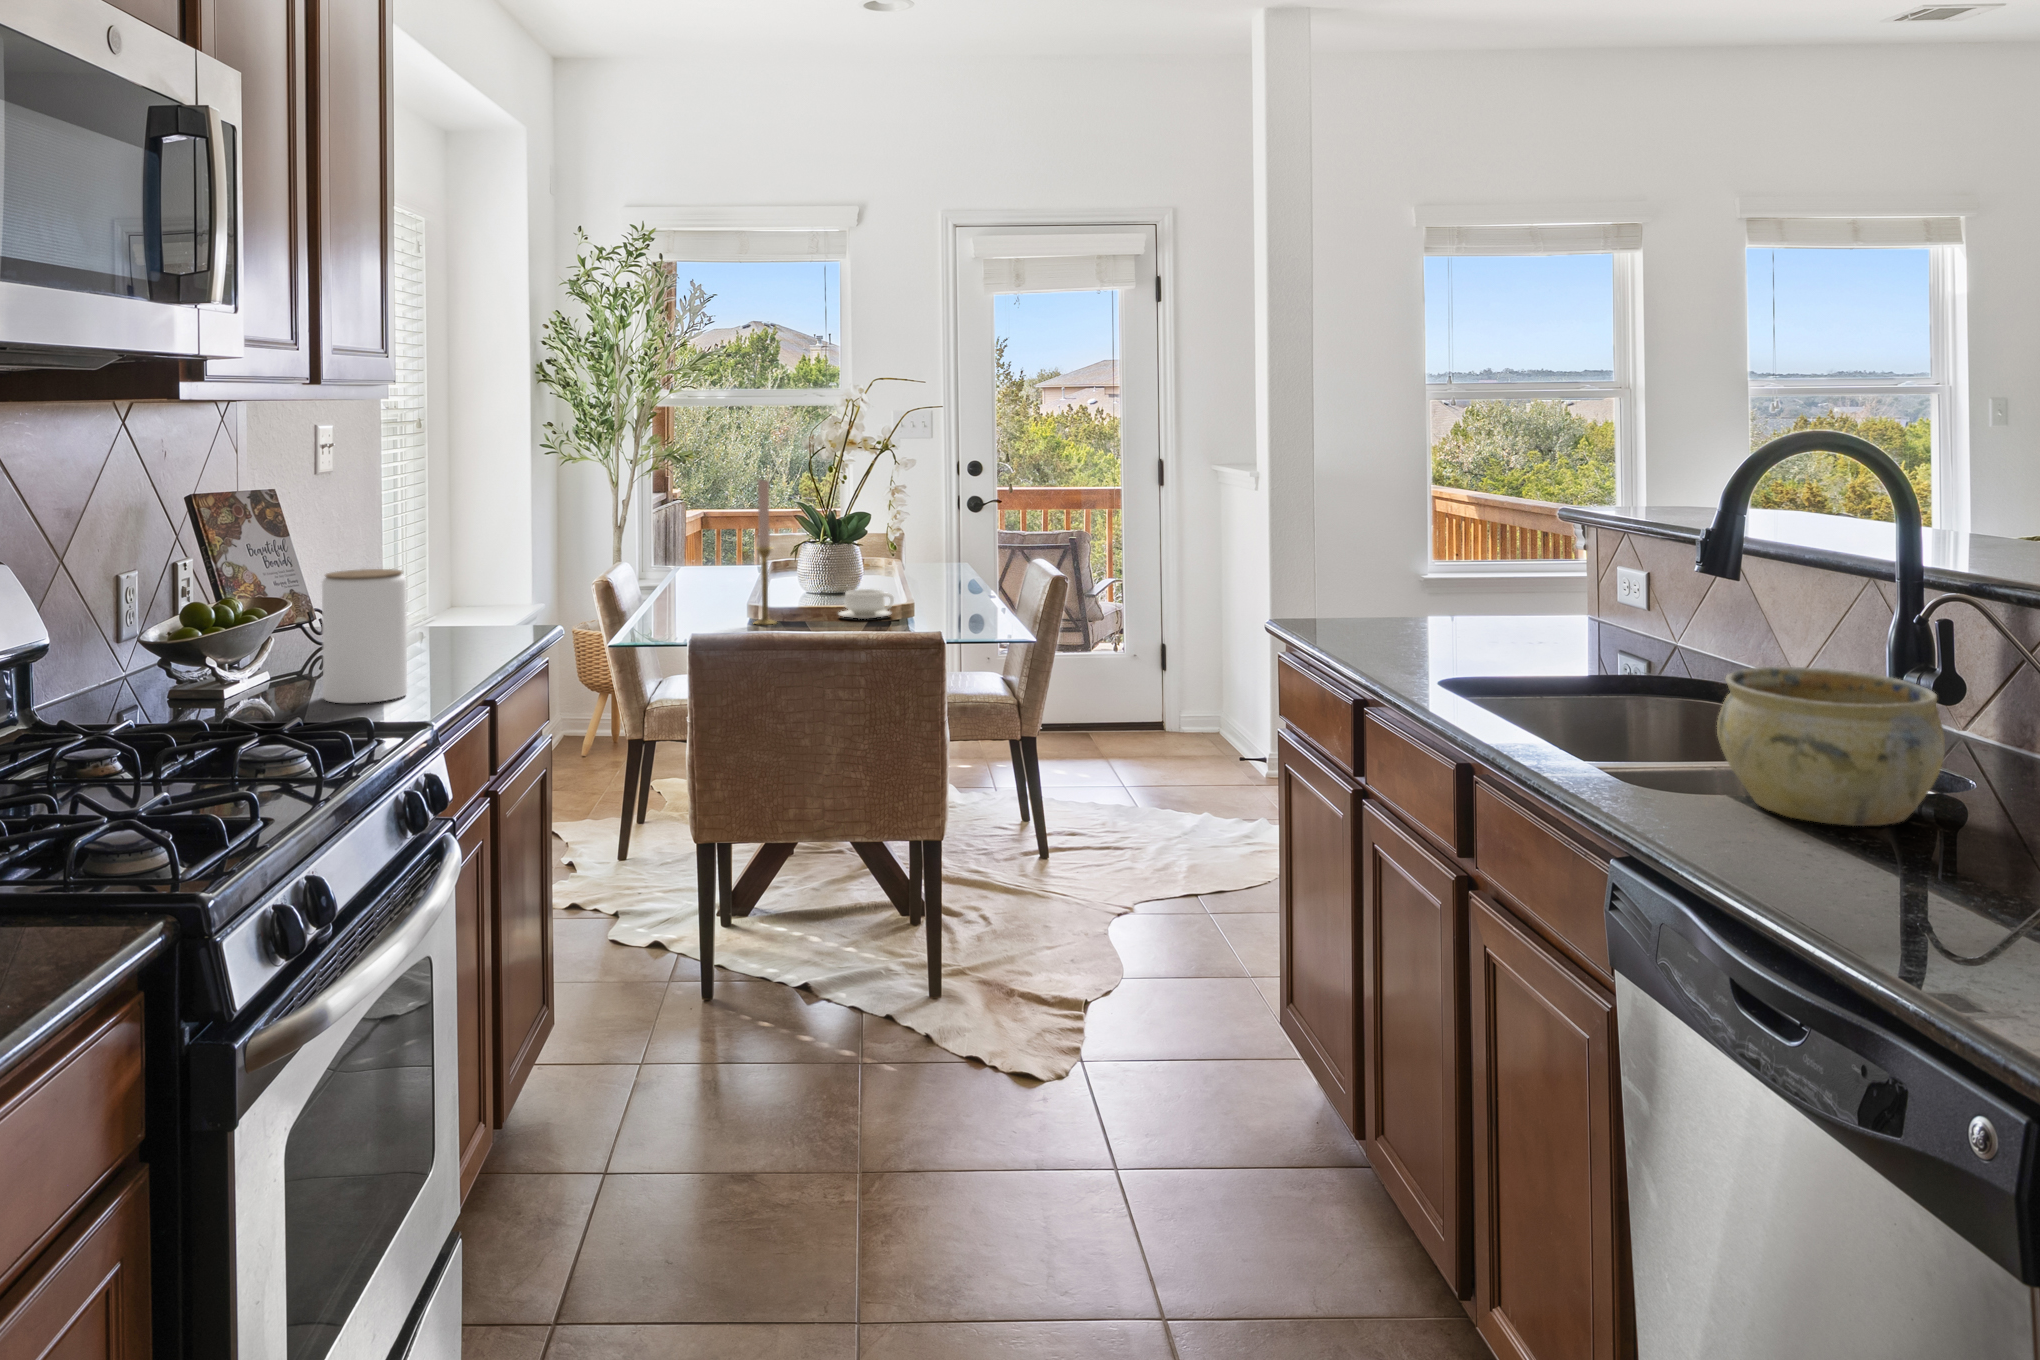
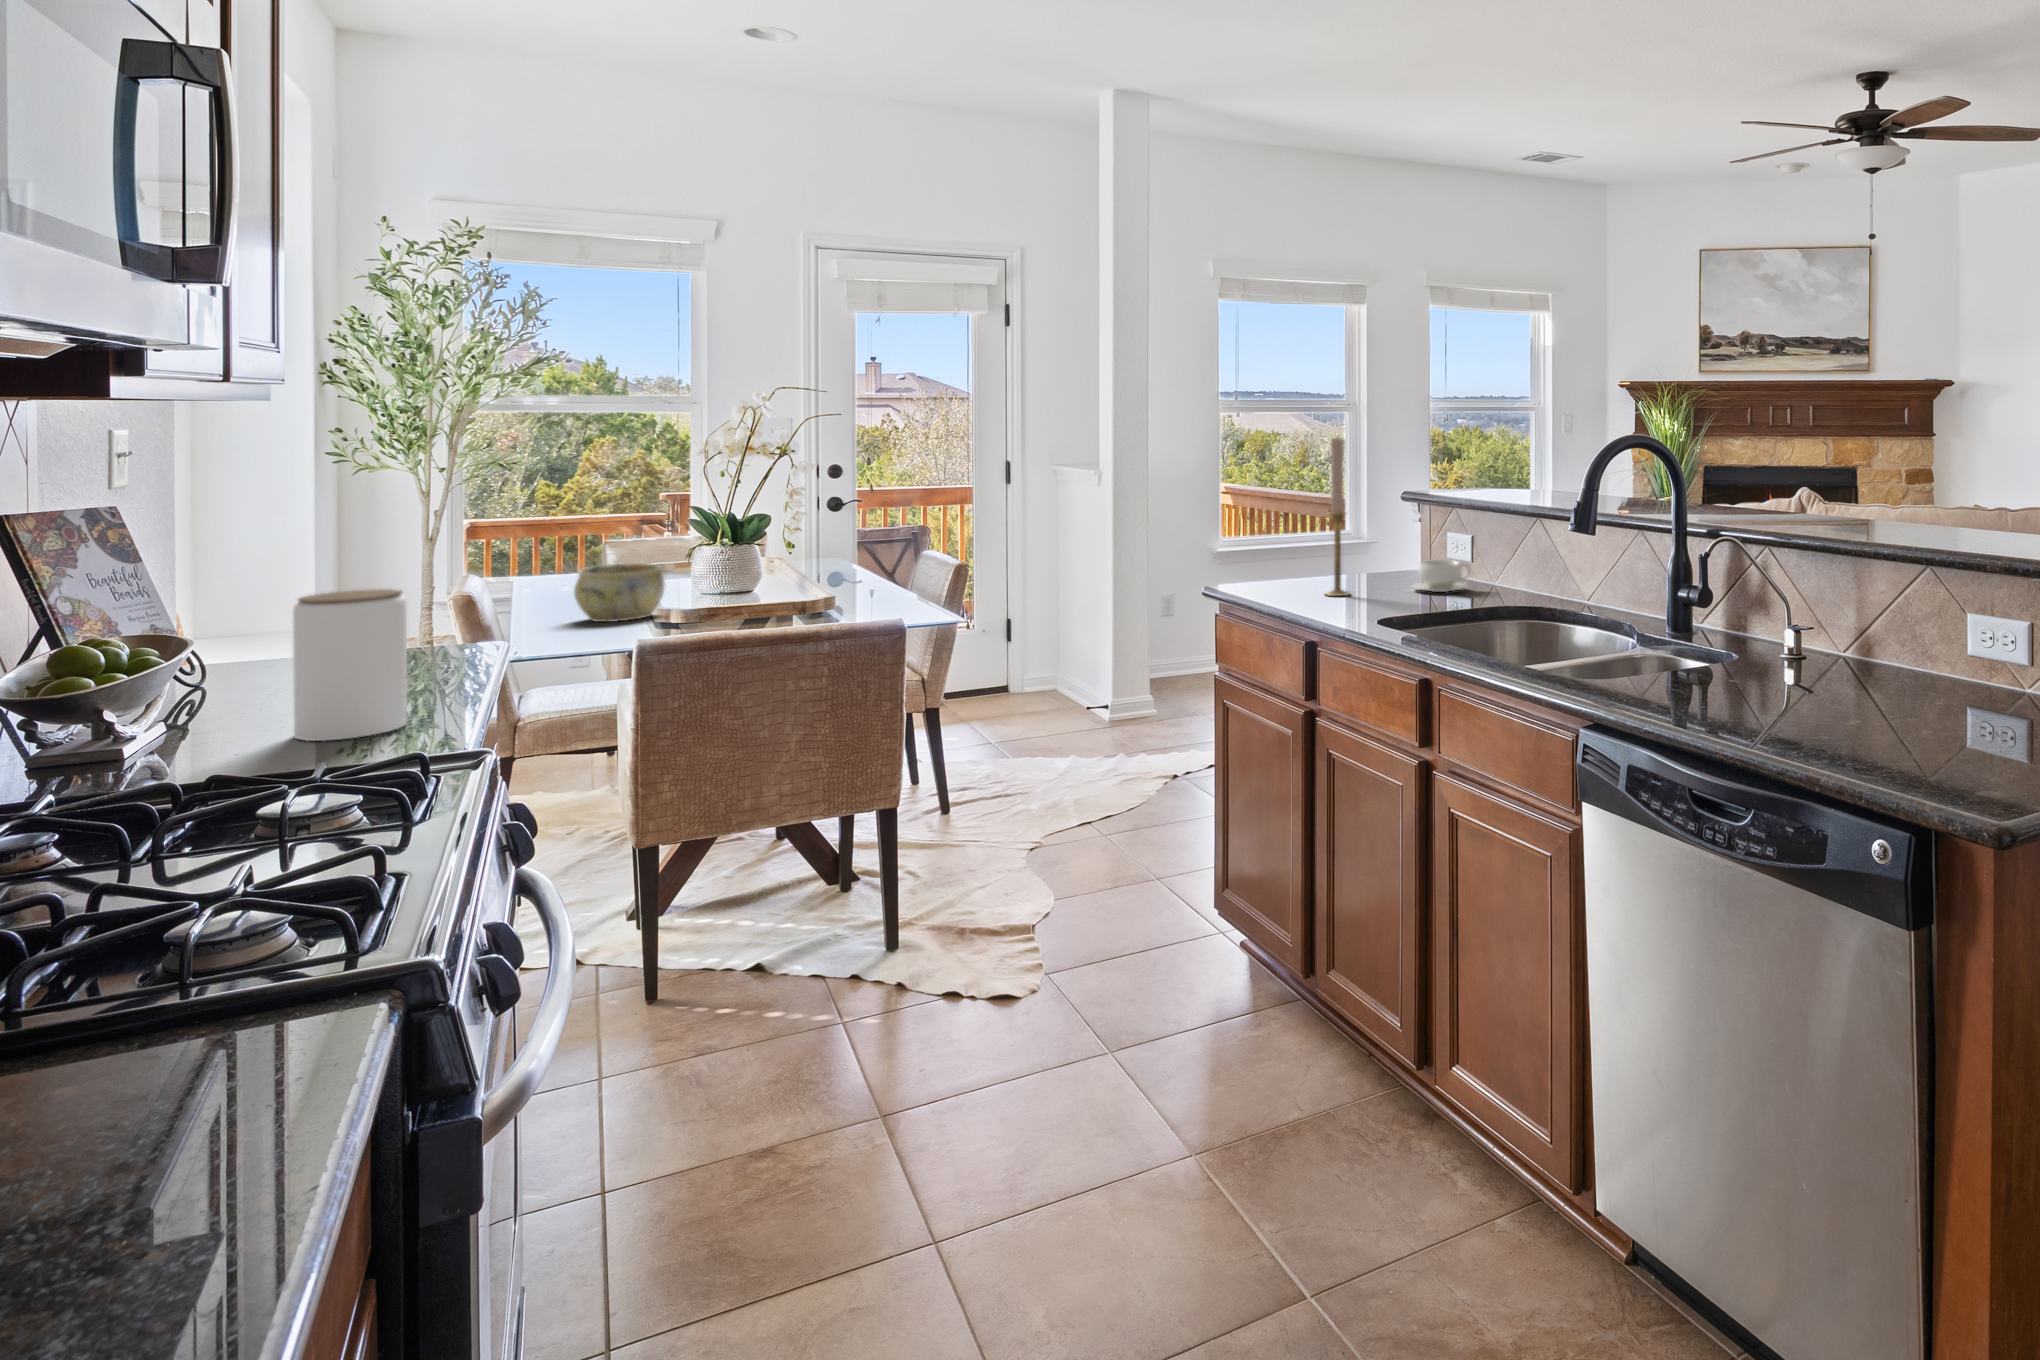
candlestick: present [755,479,776,624] -> present [1325,438,1349,596]
teacup: present [839,589,894,619] -> present [1413,560,1471,592]
ceramic bowl: present [1717,666,1945,826] -> present [574,563,665,622]

